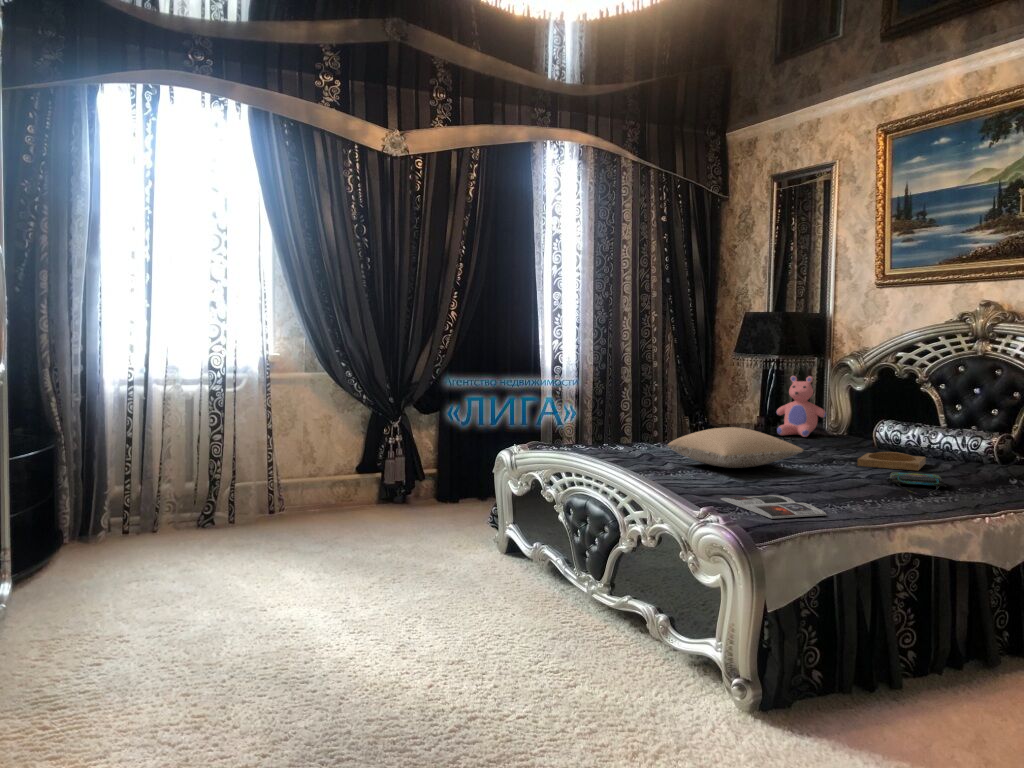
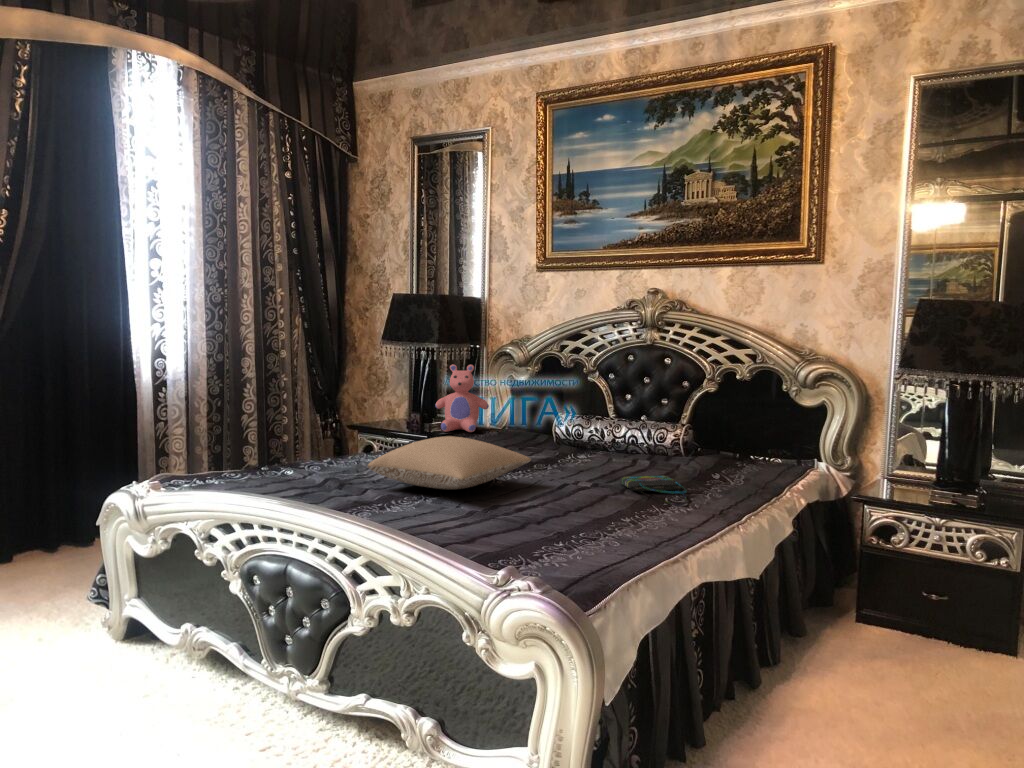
tray: present [857,452,926,471] -> none [563,449,628,469]
magazine: present [721,495,827,519] -> none [498,532,646,577]

